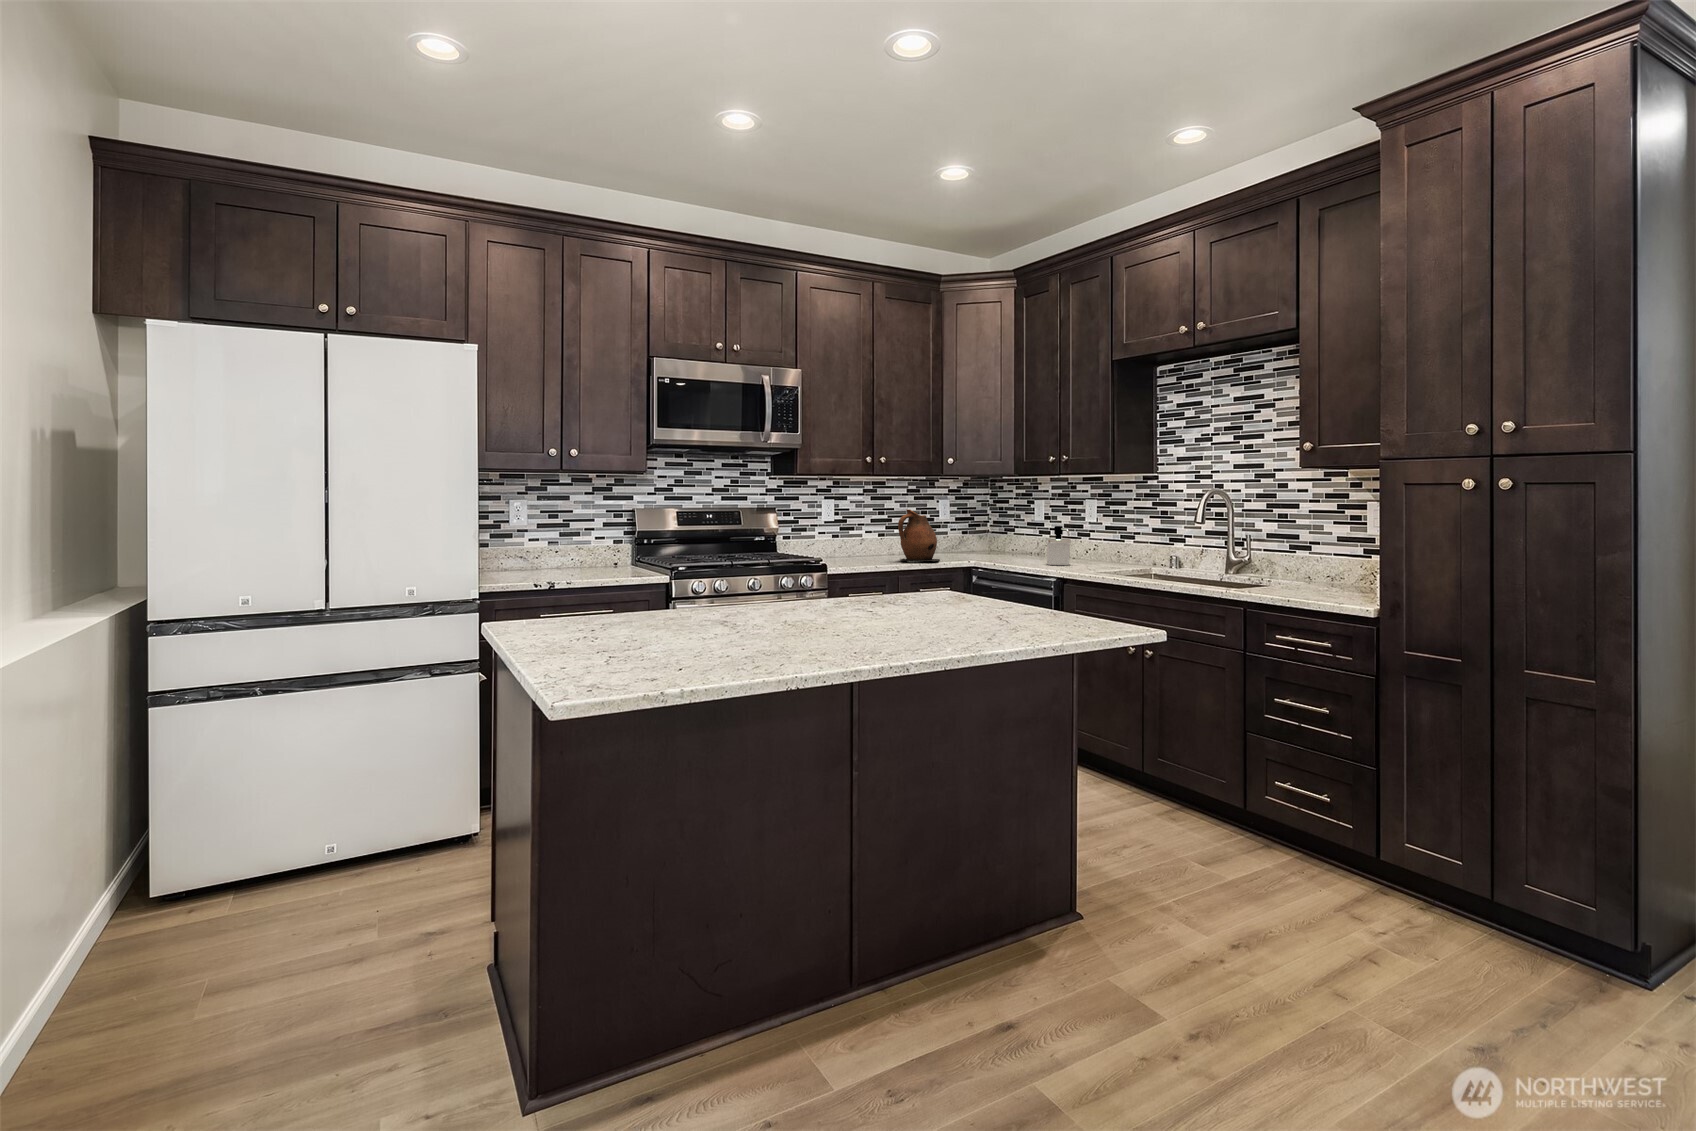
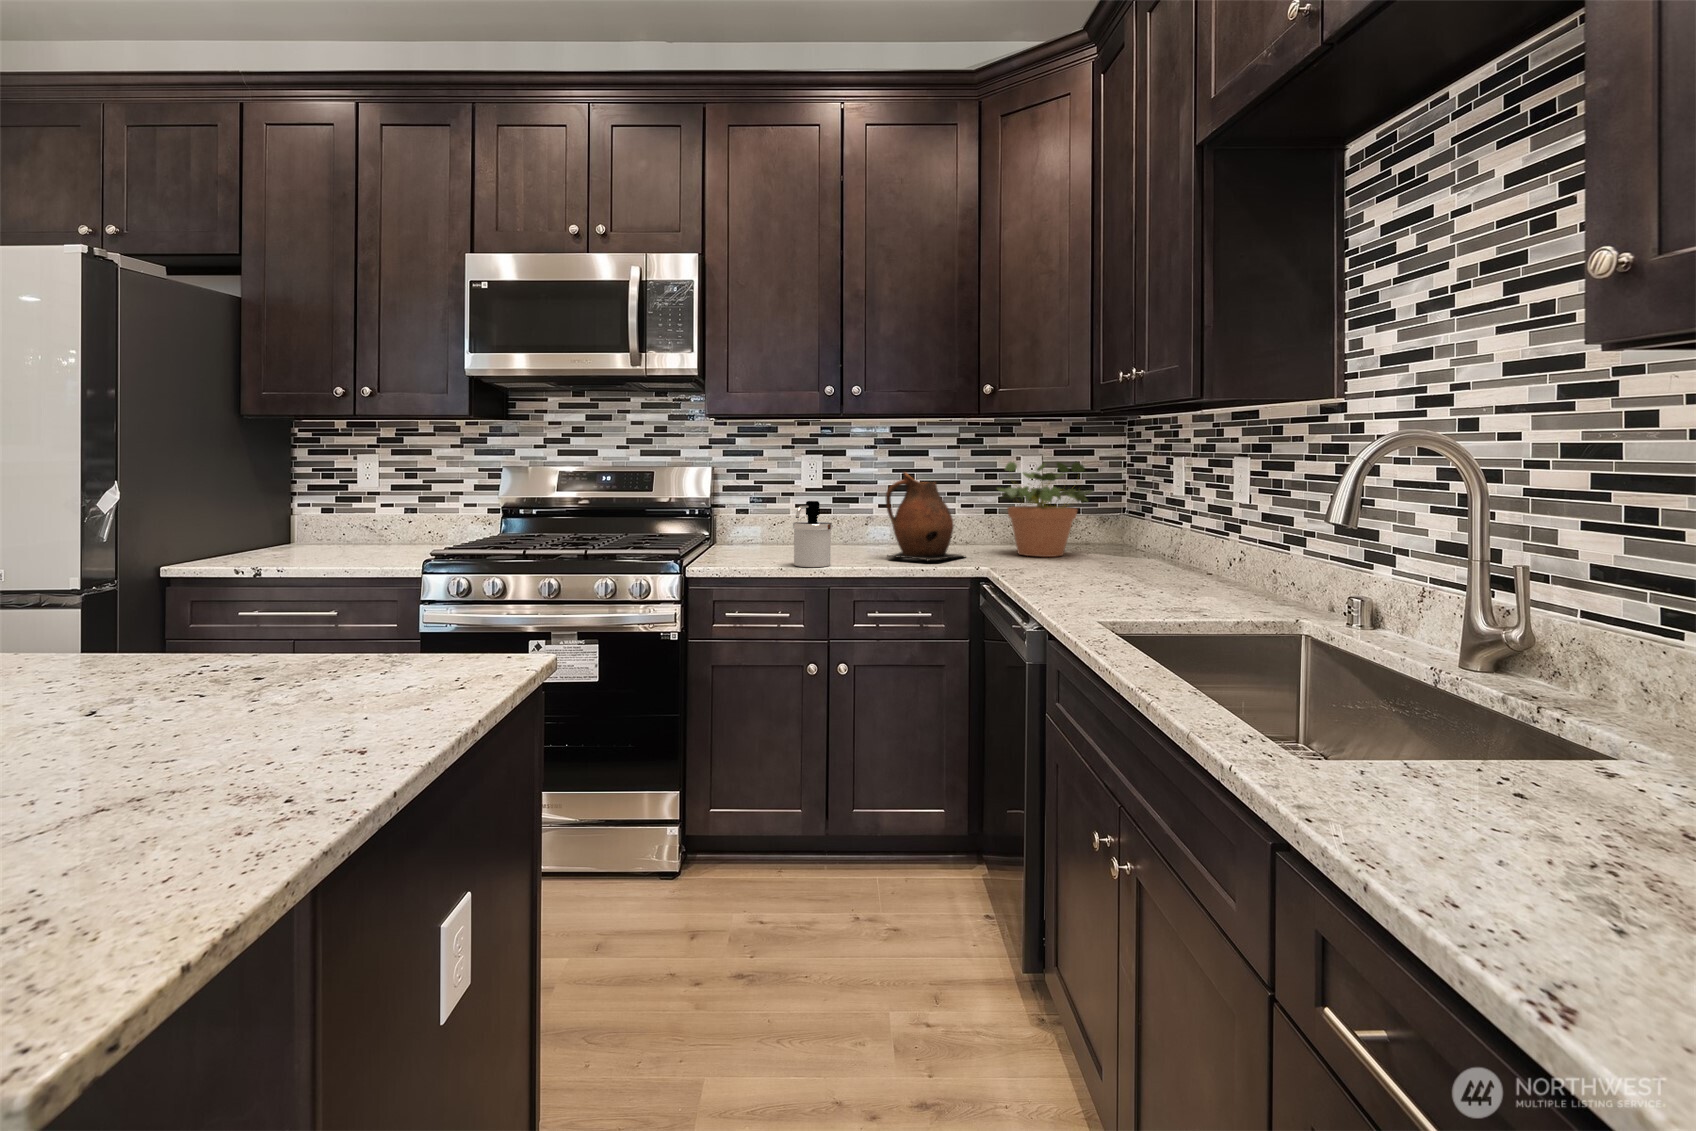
potted plant: none [942,503,1007,558] -> present [997,461,1093,557]
soap dispenser: present [1046,526,1071,565] -> present [793,501,832,567]

